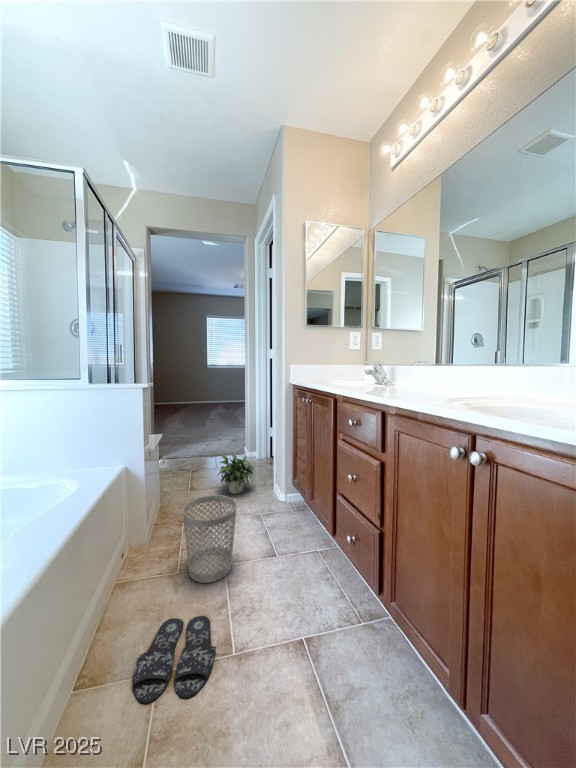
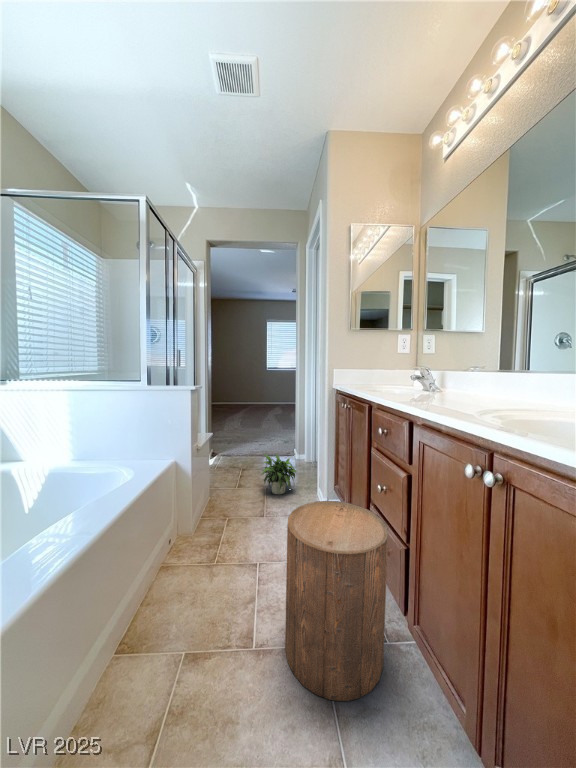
stool: none [266,494,367,689] -> present [285,501,388,701]
wastebasket: present [183,495,237,583] -> none [219,494,269,577]
slippers: present [132,616,216,703] -> none [162,604,238,680]

